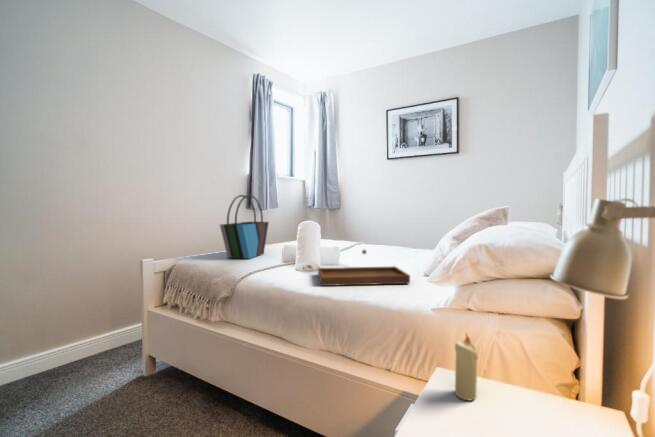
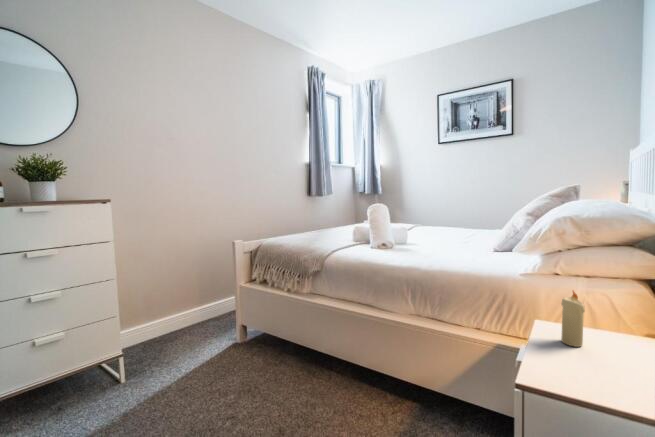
tote bag: present [220,195,269,259] -> none [299,182,337,239]
tray: present [318,250,410,286] -> none [396,228,487,260]

